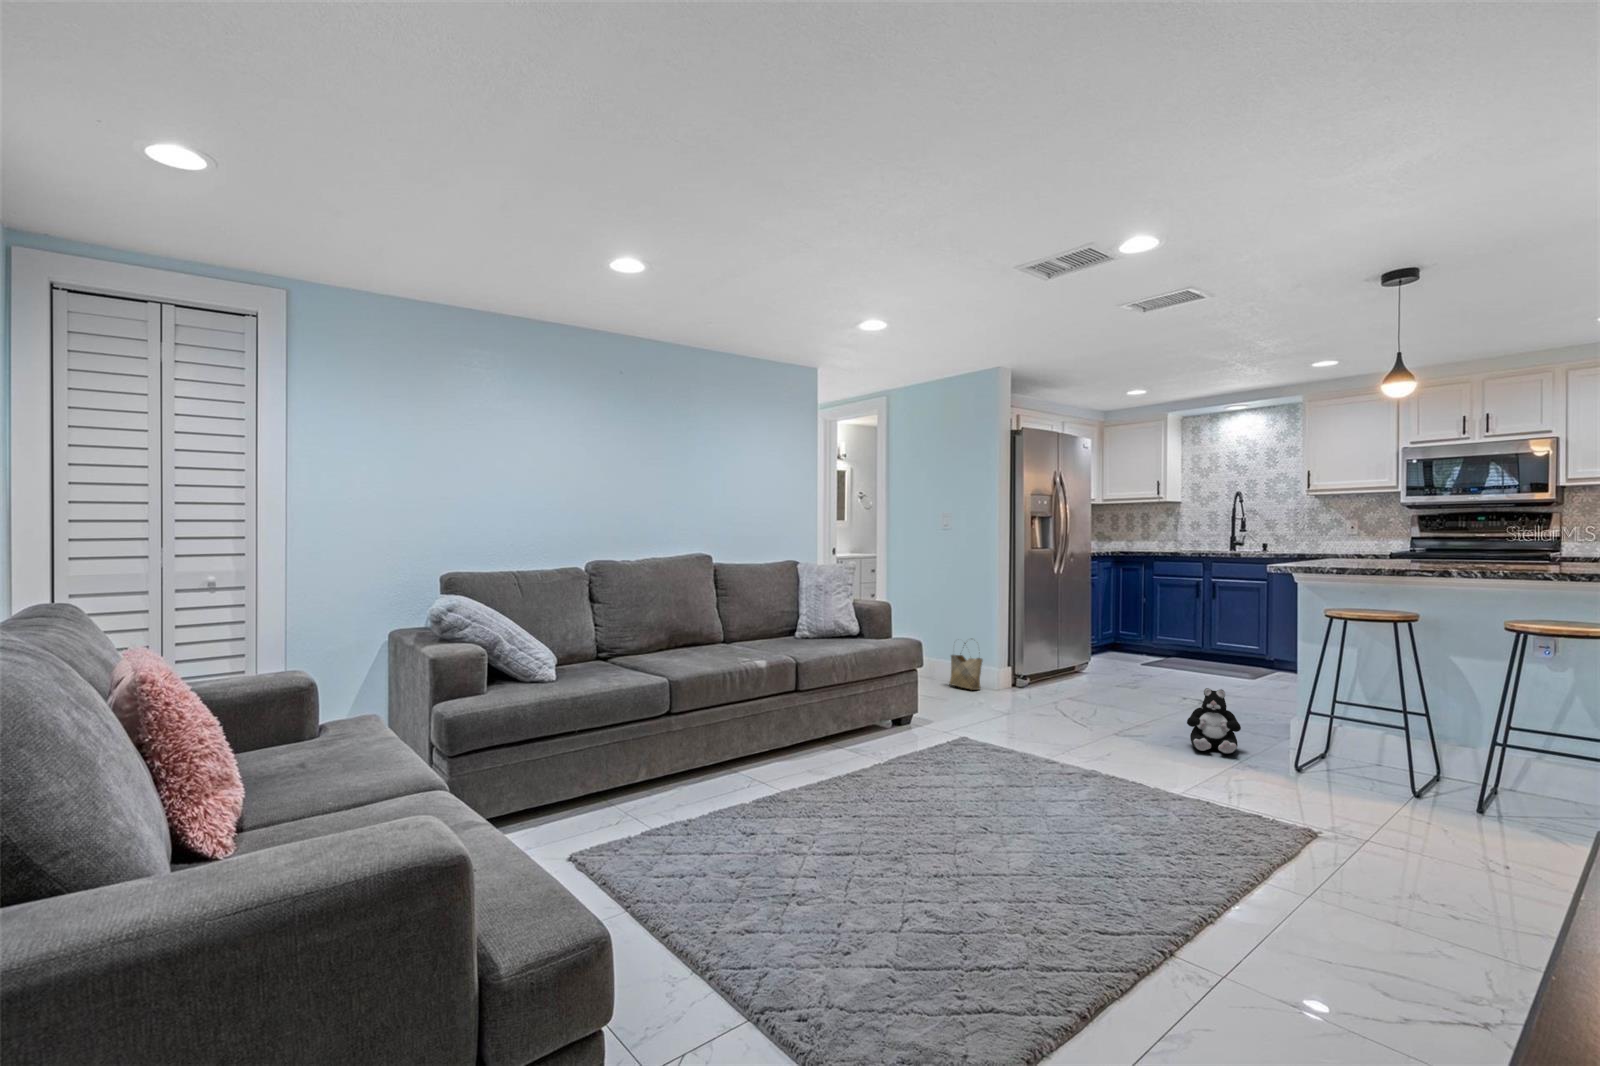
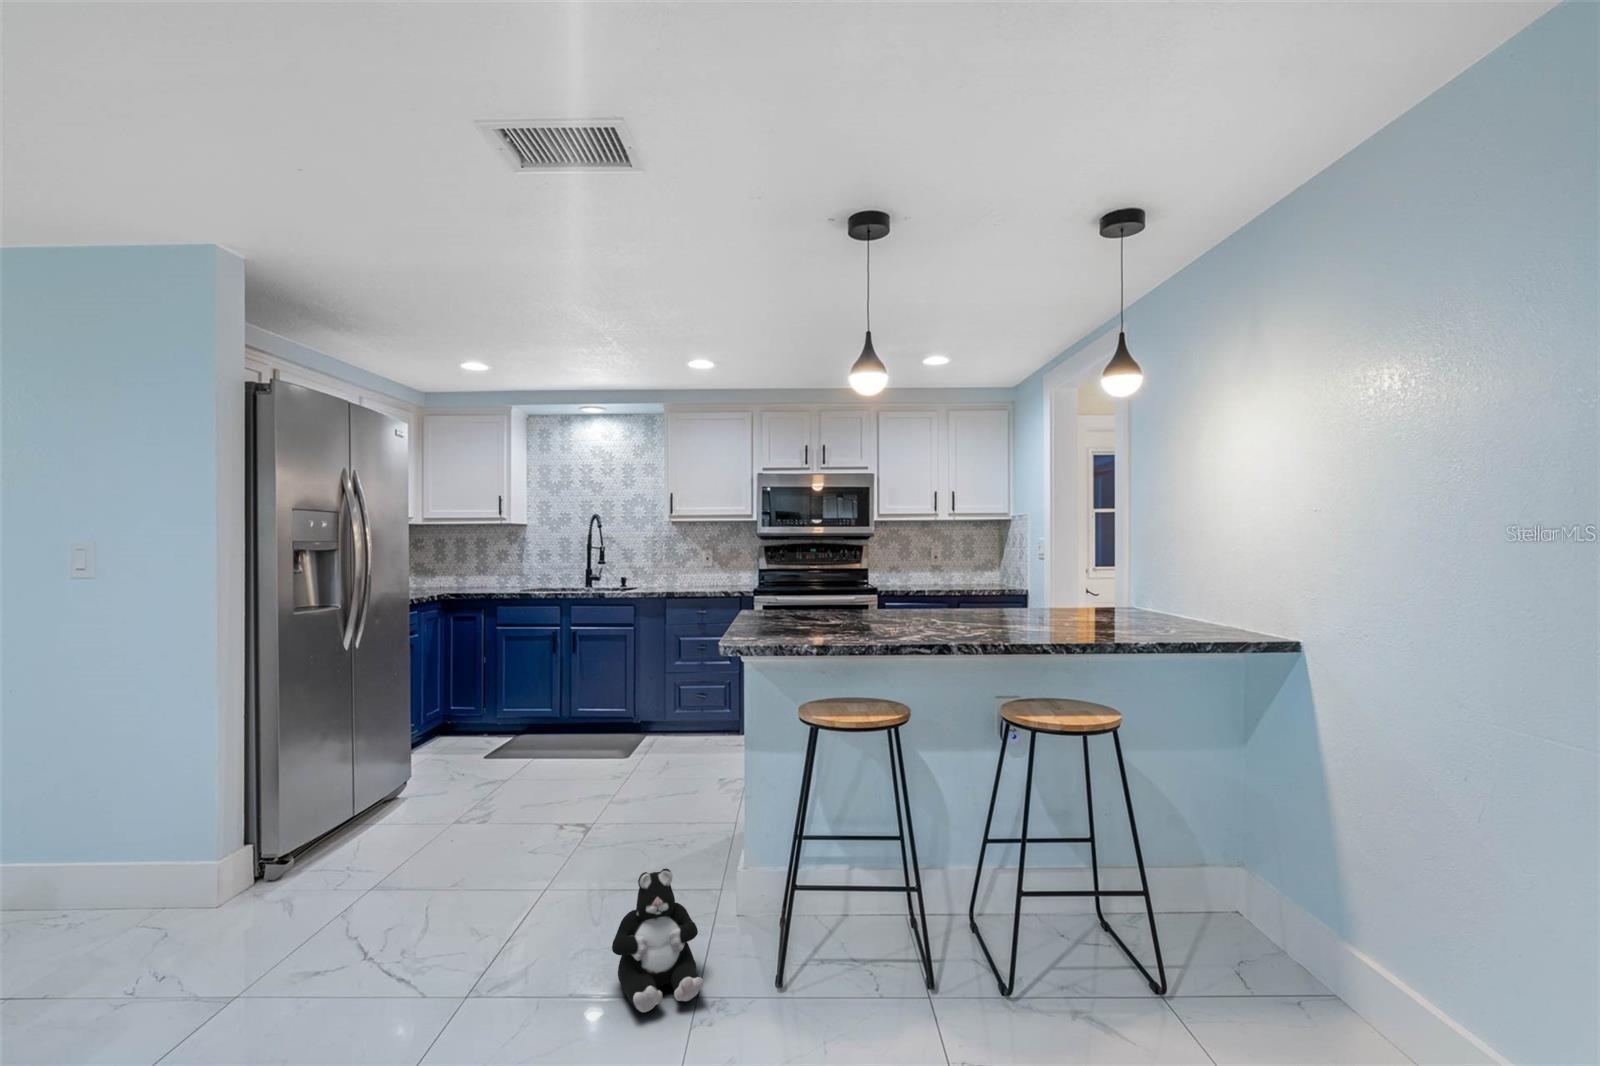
woven basket: present [949,643,982,690] -> none [56,823,159,949]

